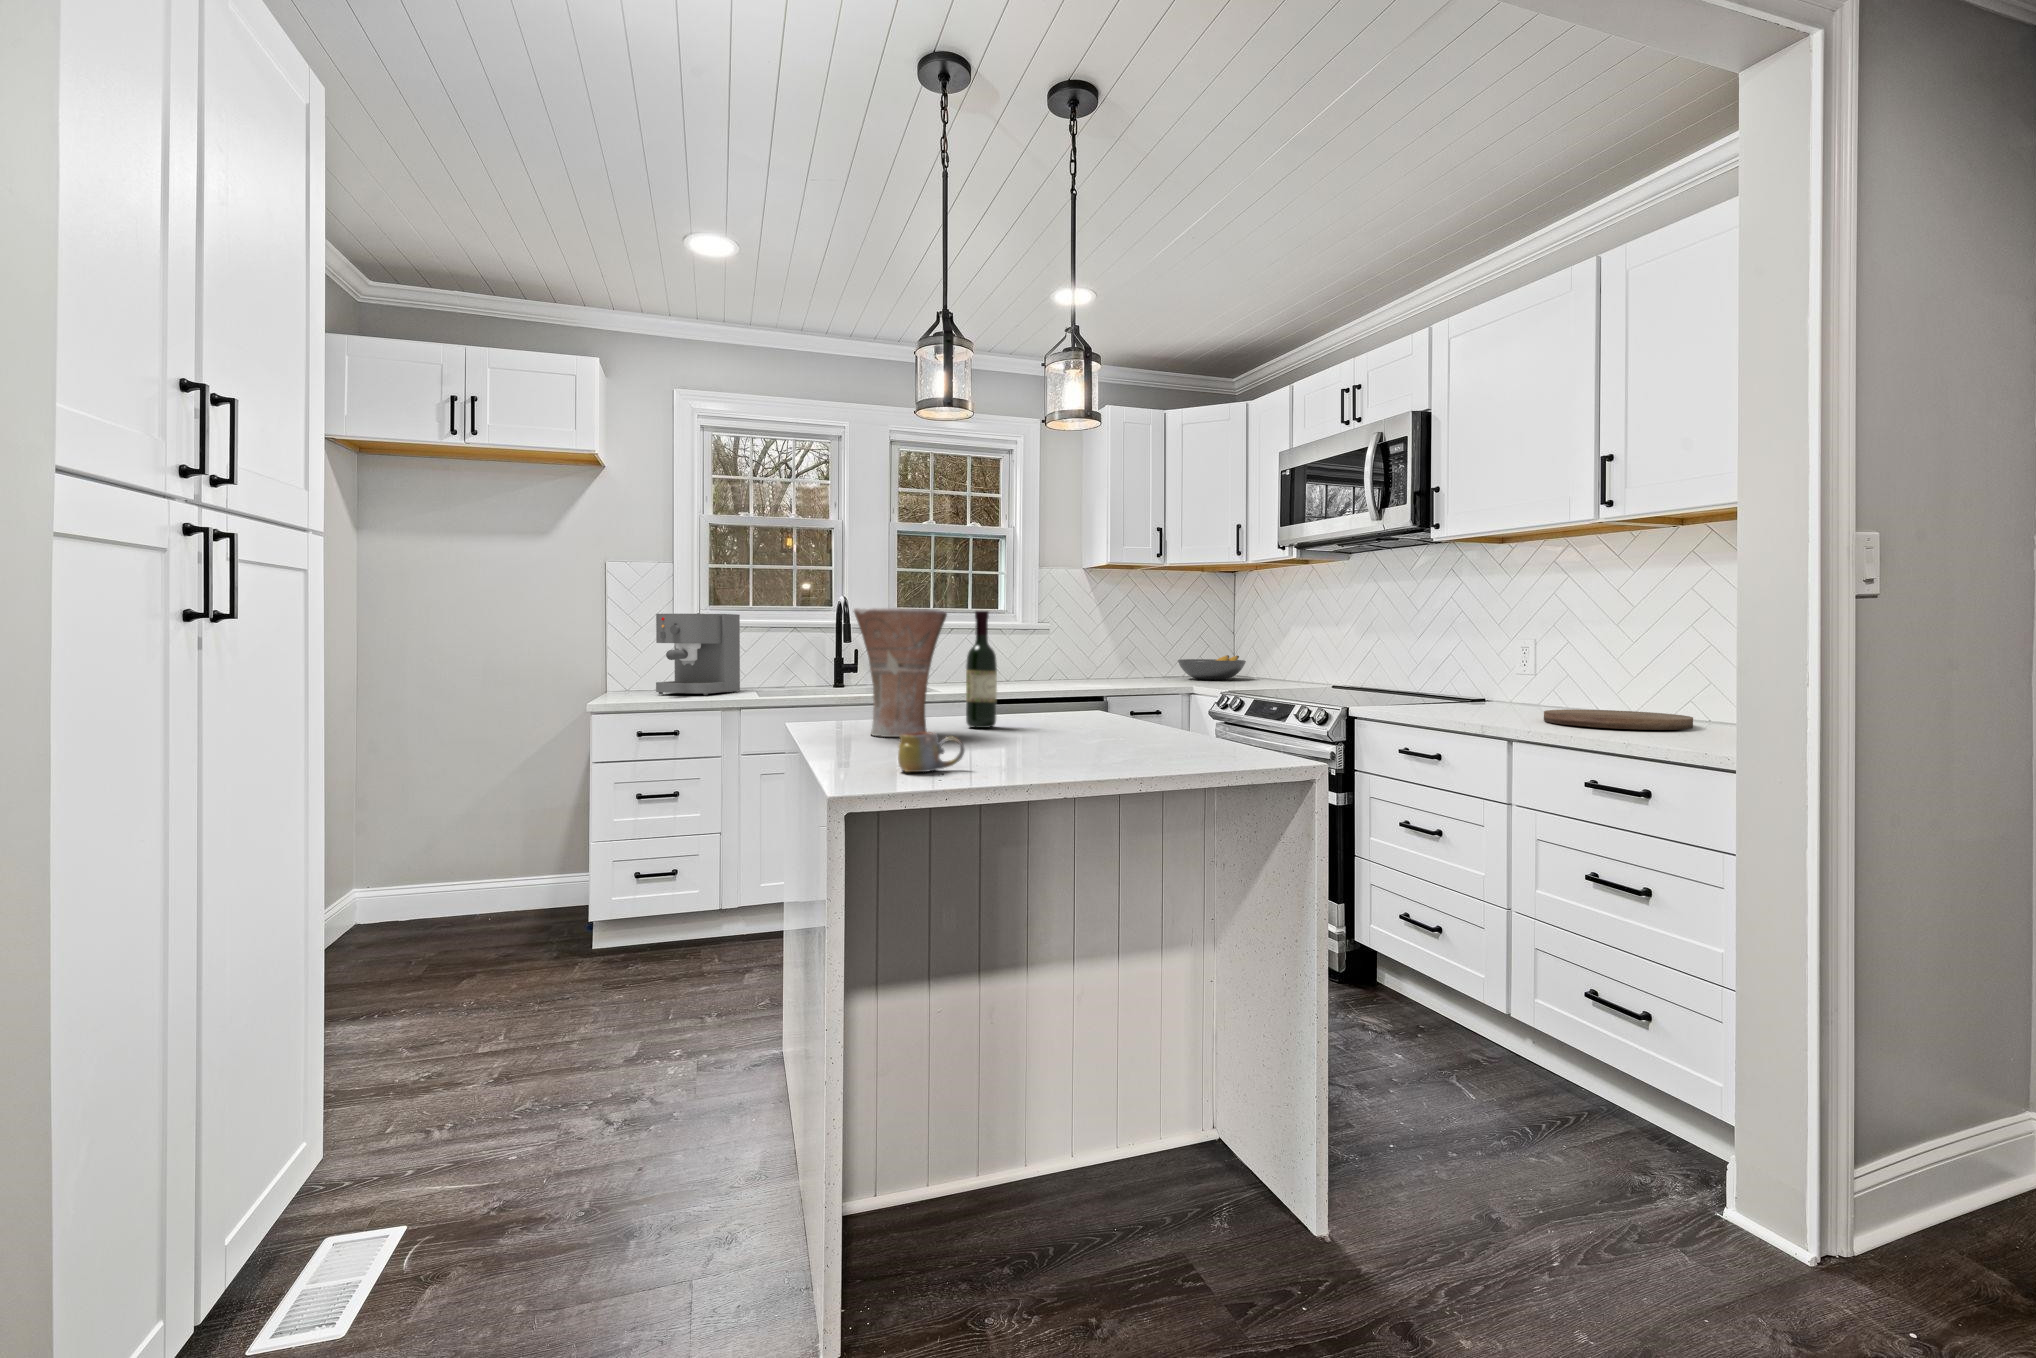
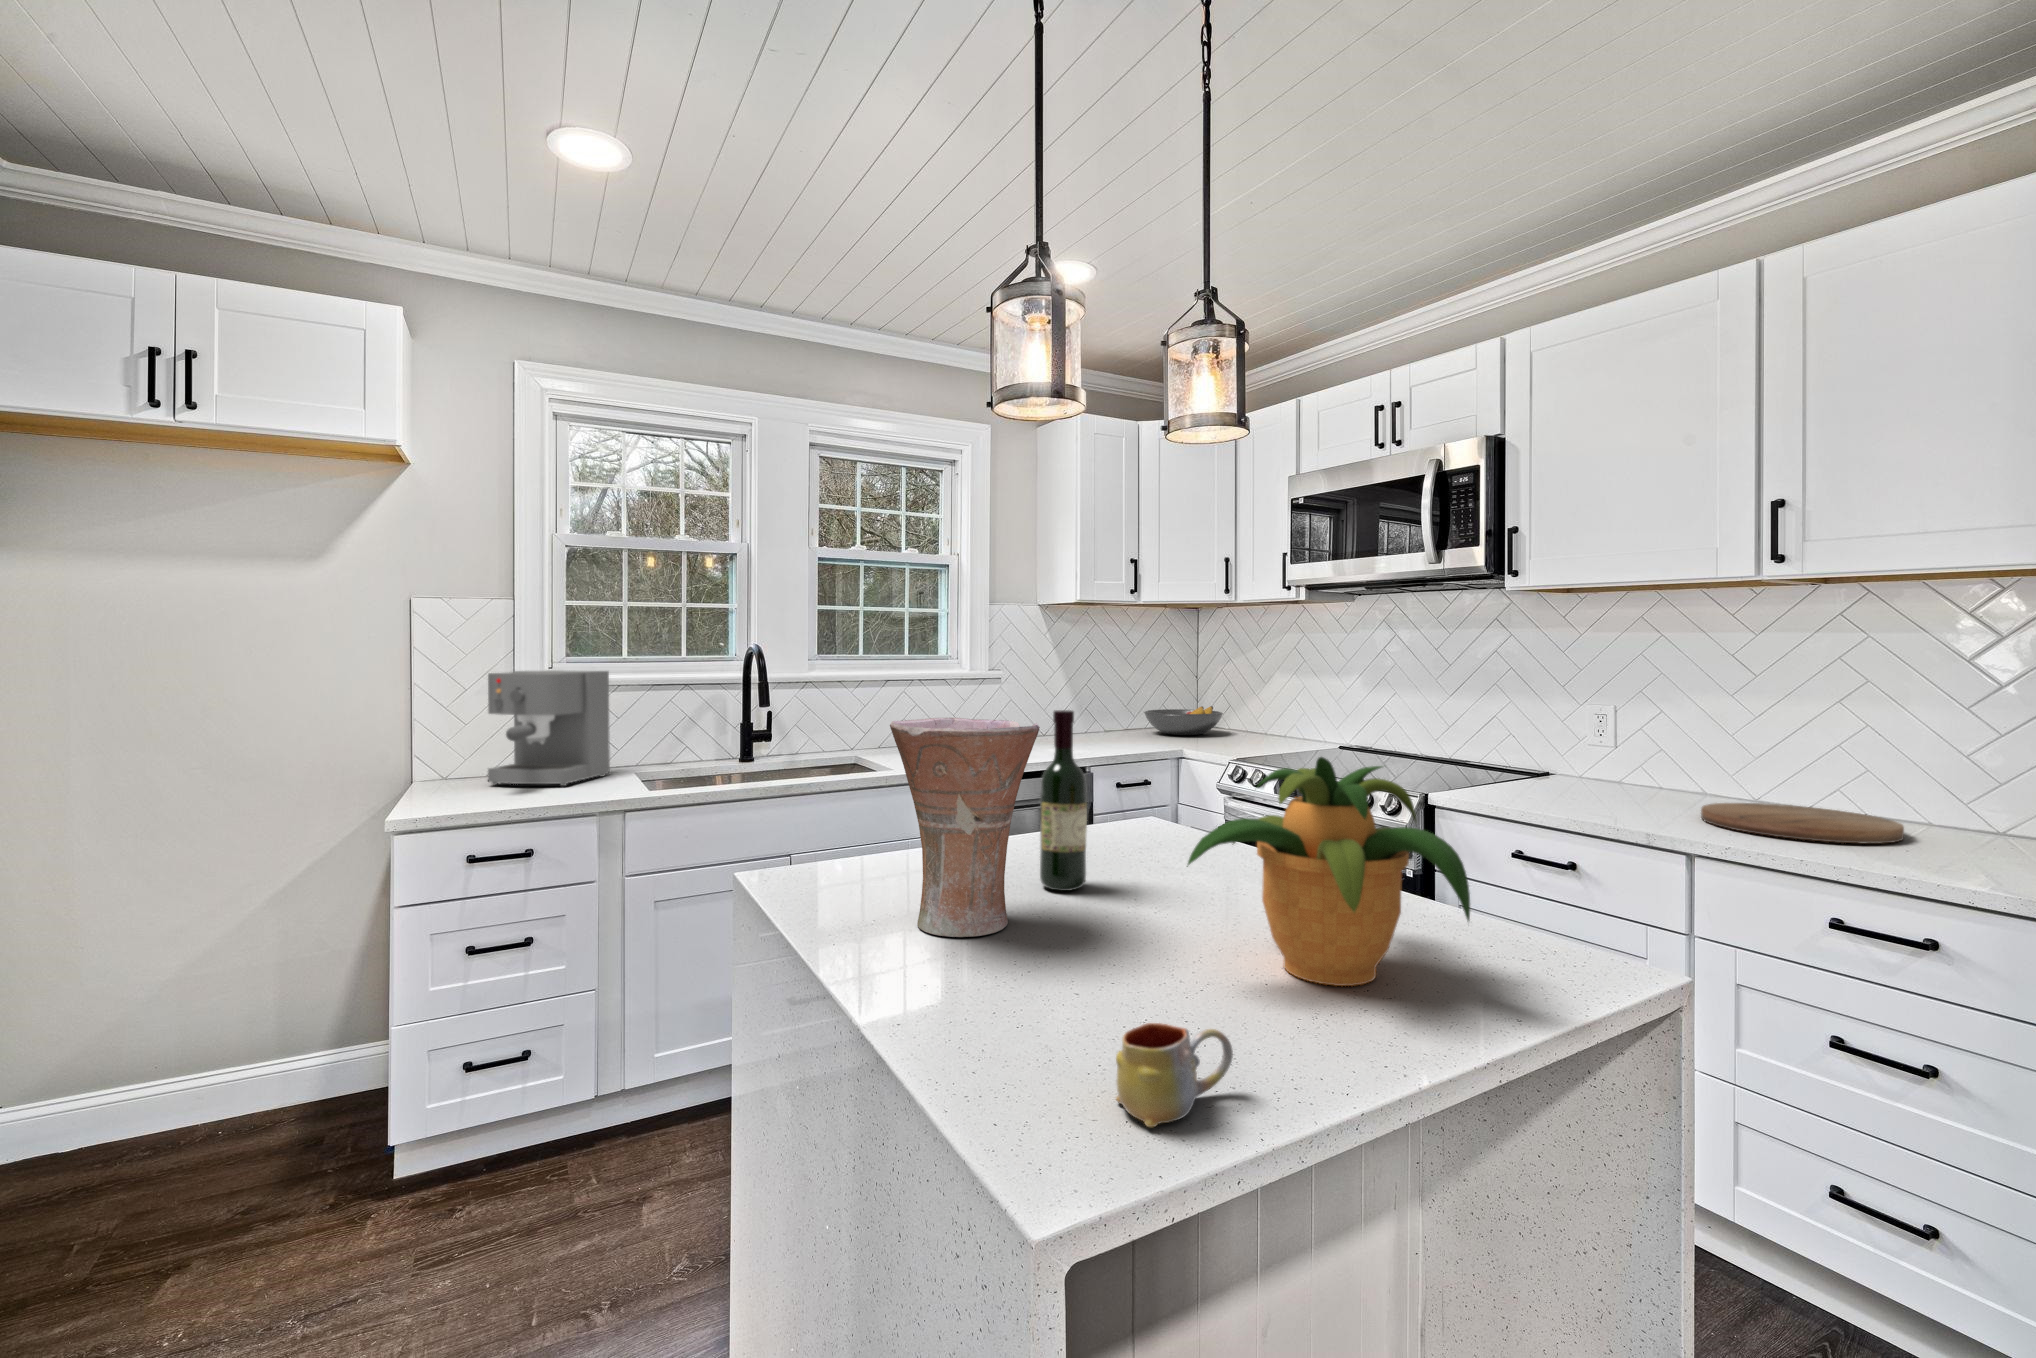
potted plant: none [997,616,1164,753] -> present [1187,757,1470,986]

